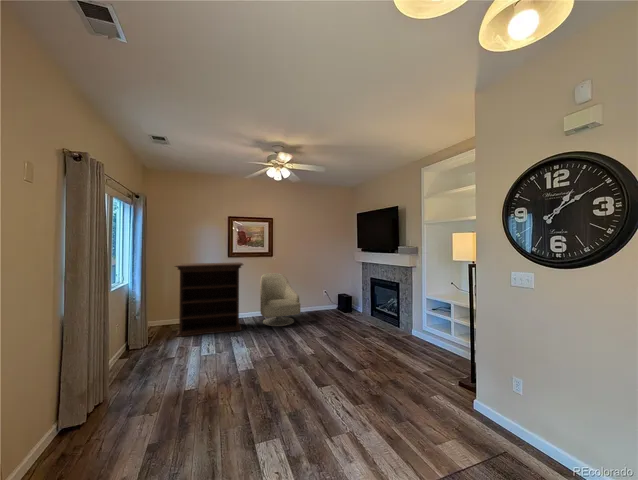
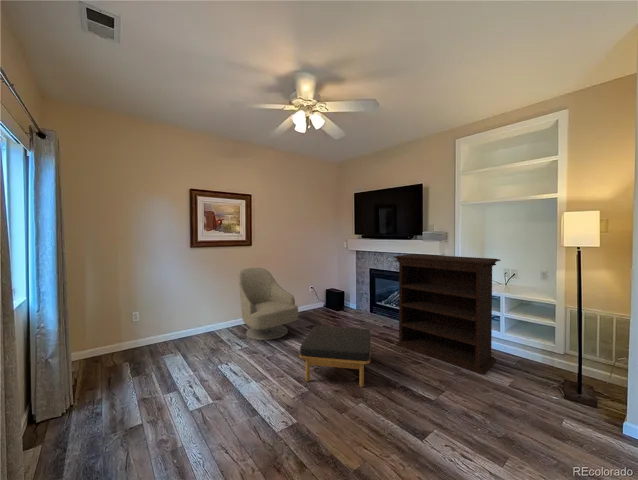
bookshelf: present [175,263,243,337] -> present [393,254,501,374]
ottoman: none [274,317,335,358] -> present [300,326,371,387]

